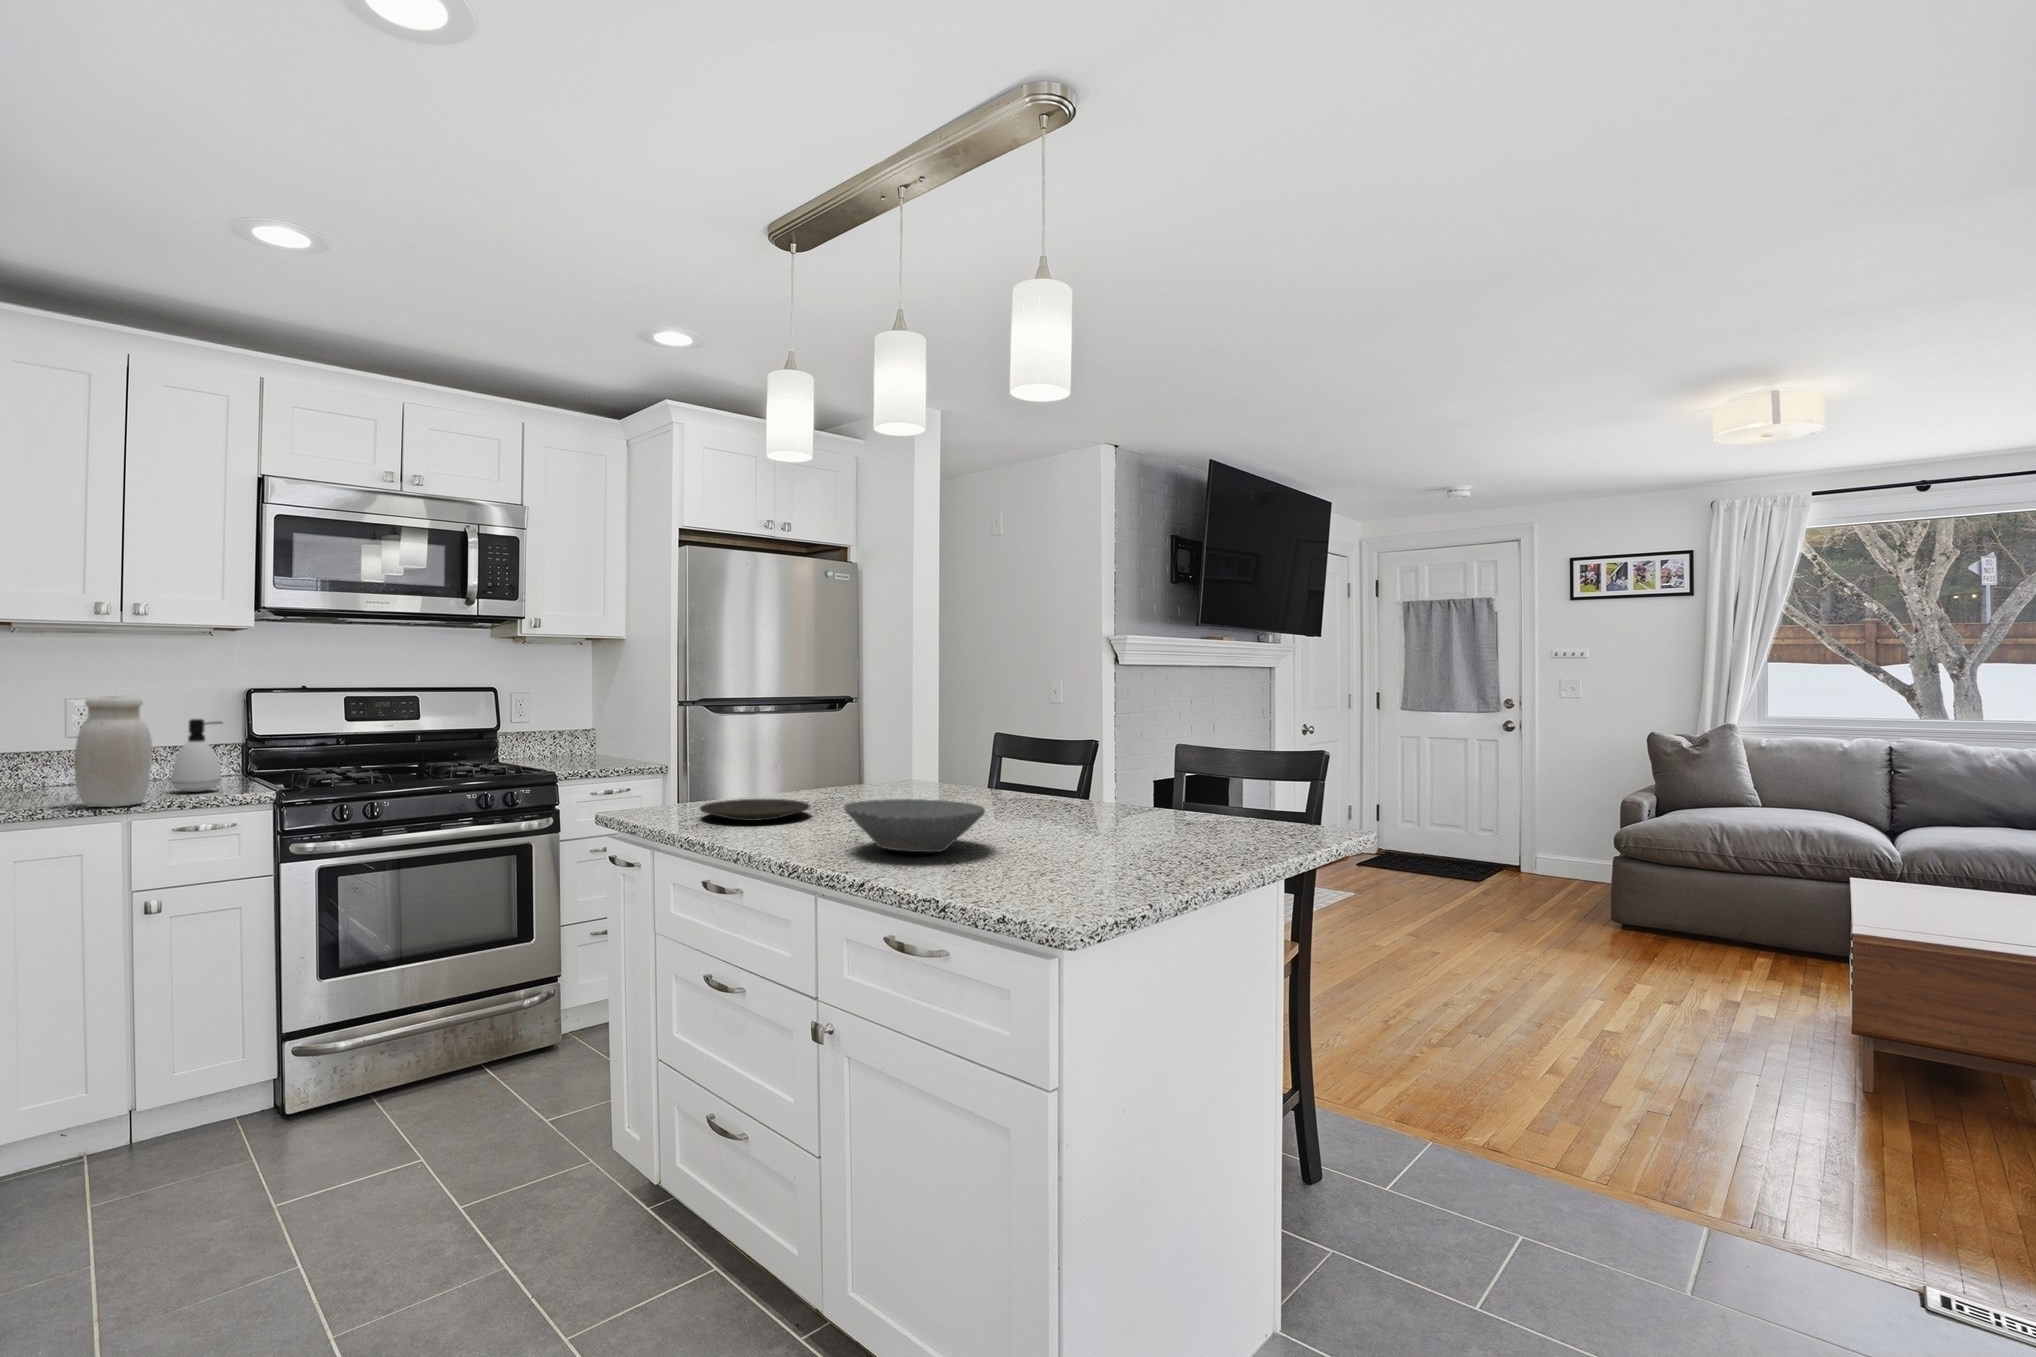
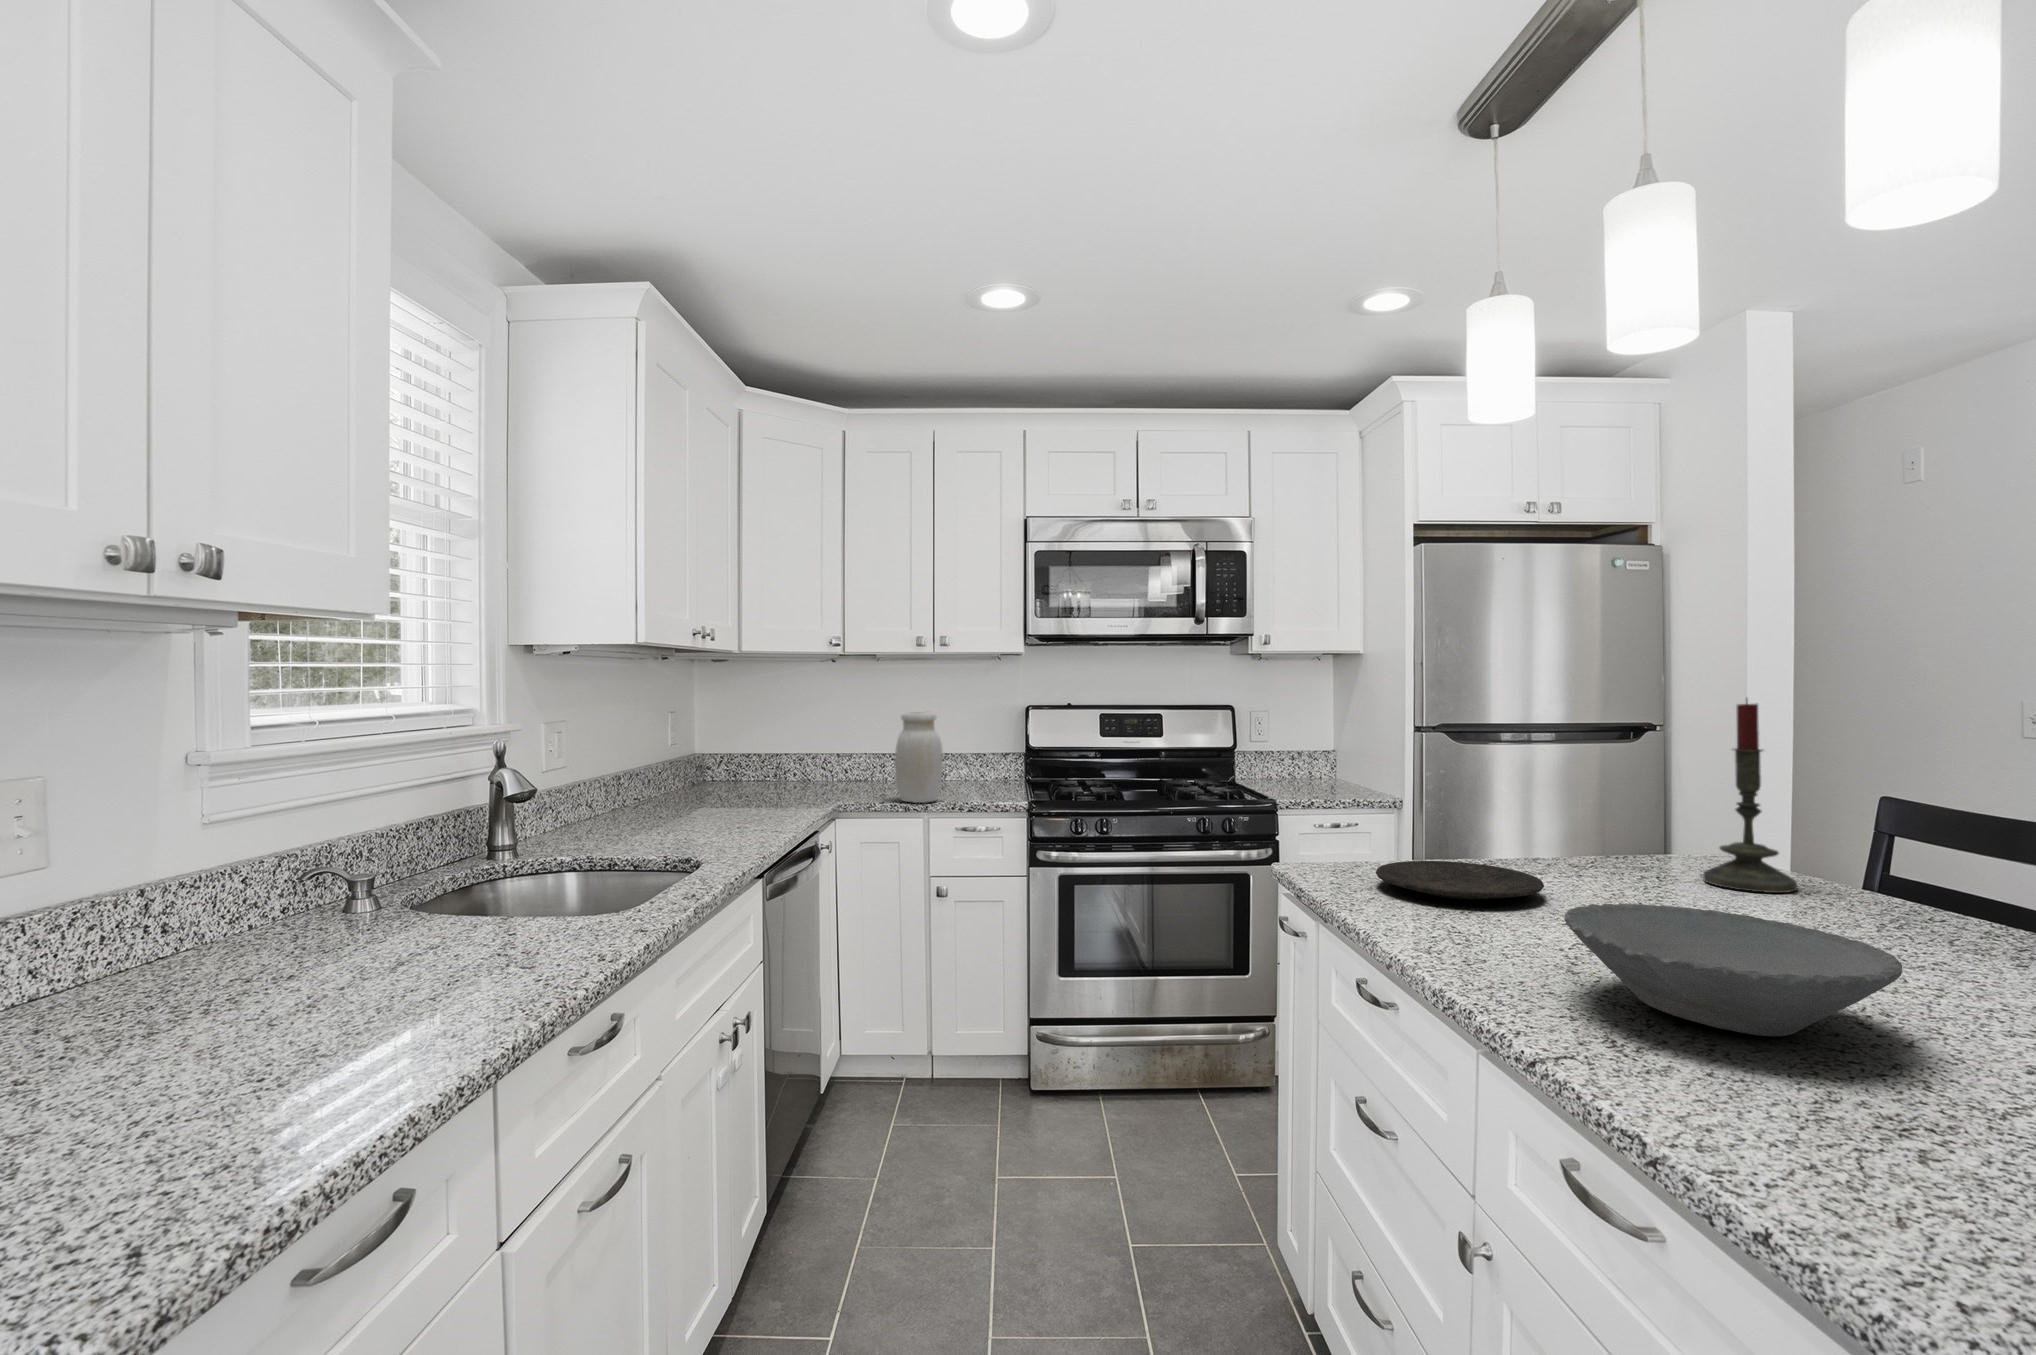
candle: none [889,680,935,799] -> present [1703,699,1797,893]
soap dispenser: present [171,719,222,792] -> none [968,732,1001,793]

